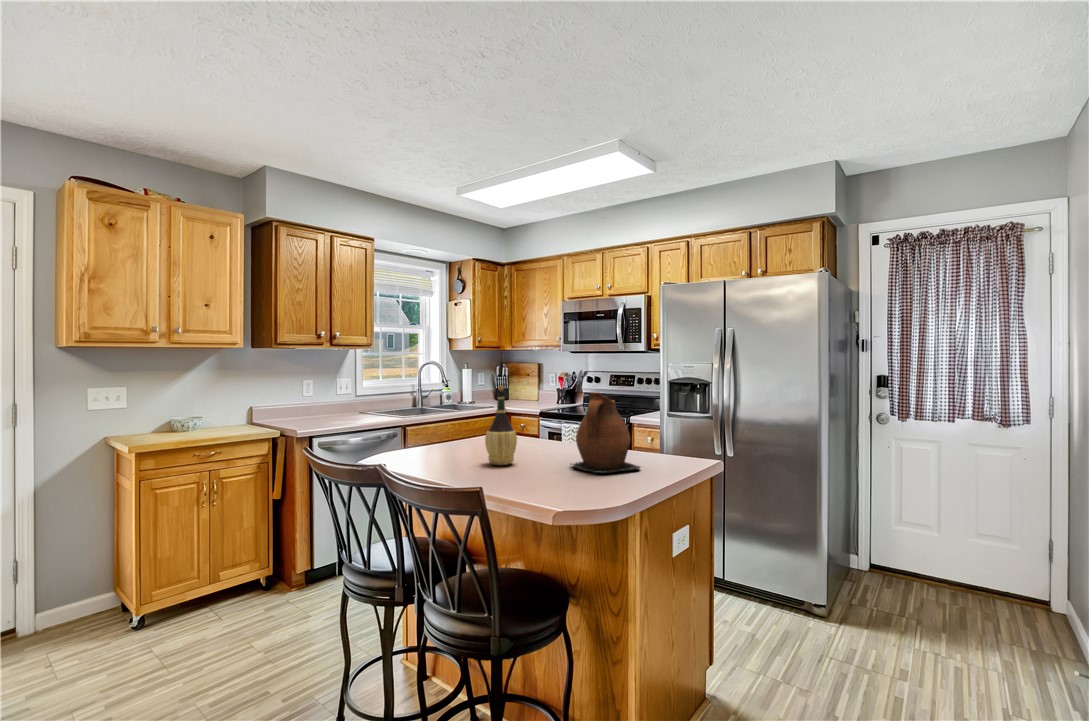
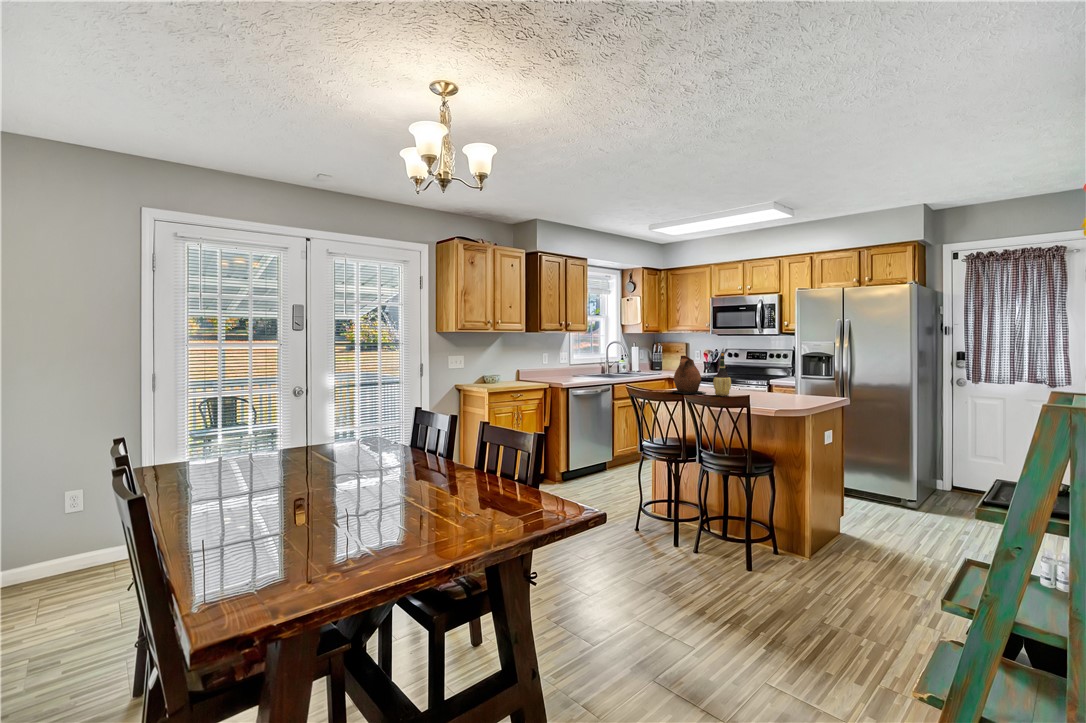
ceramic pitcher: present [572,393,640,473] -> present [672,355,706,393]

